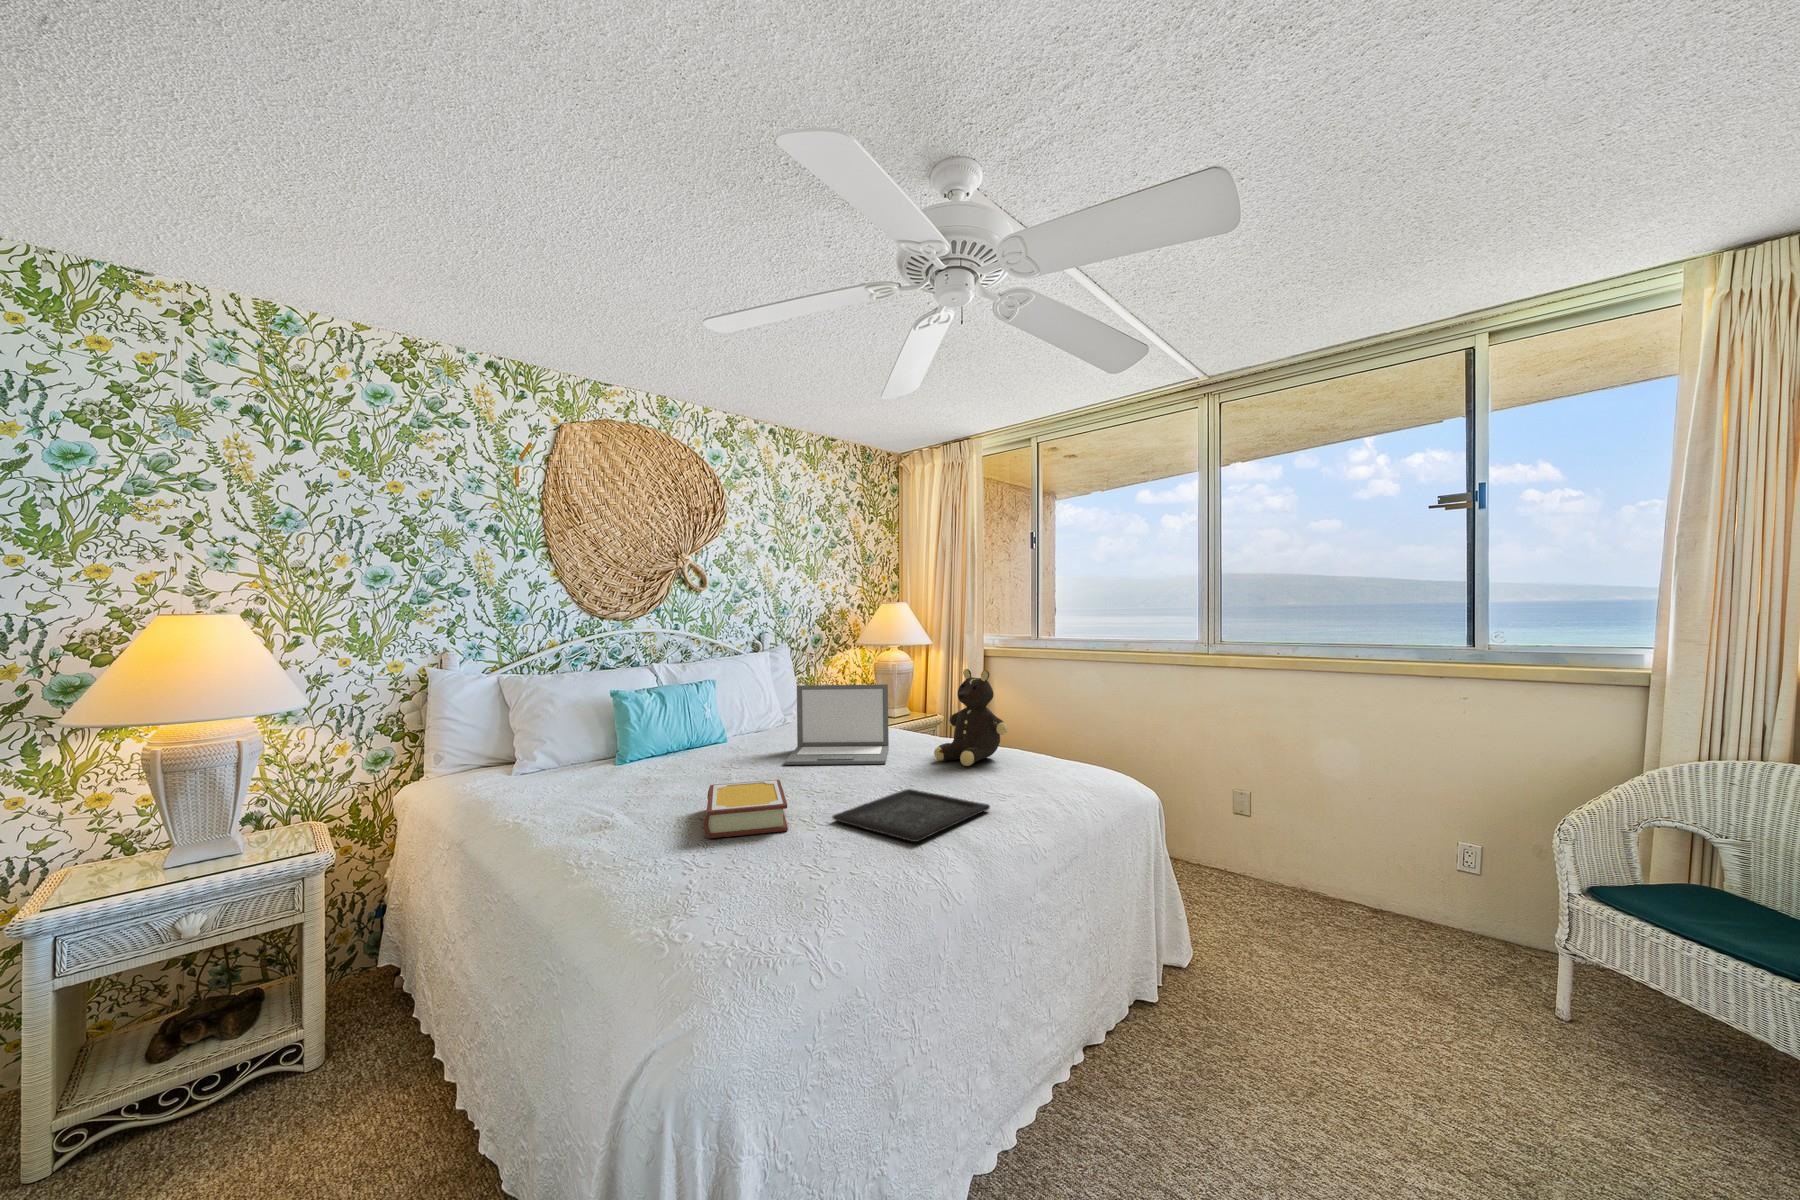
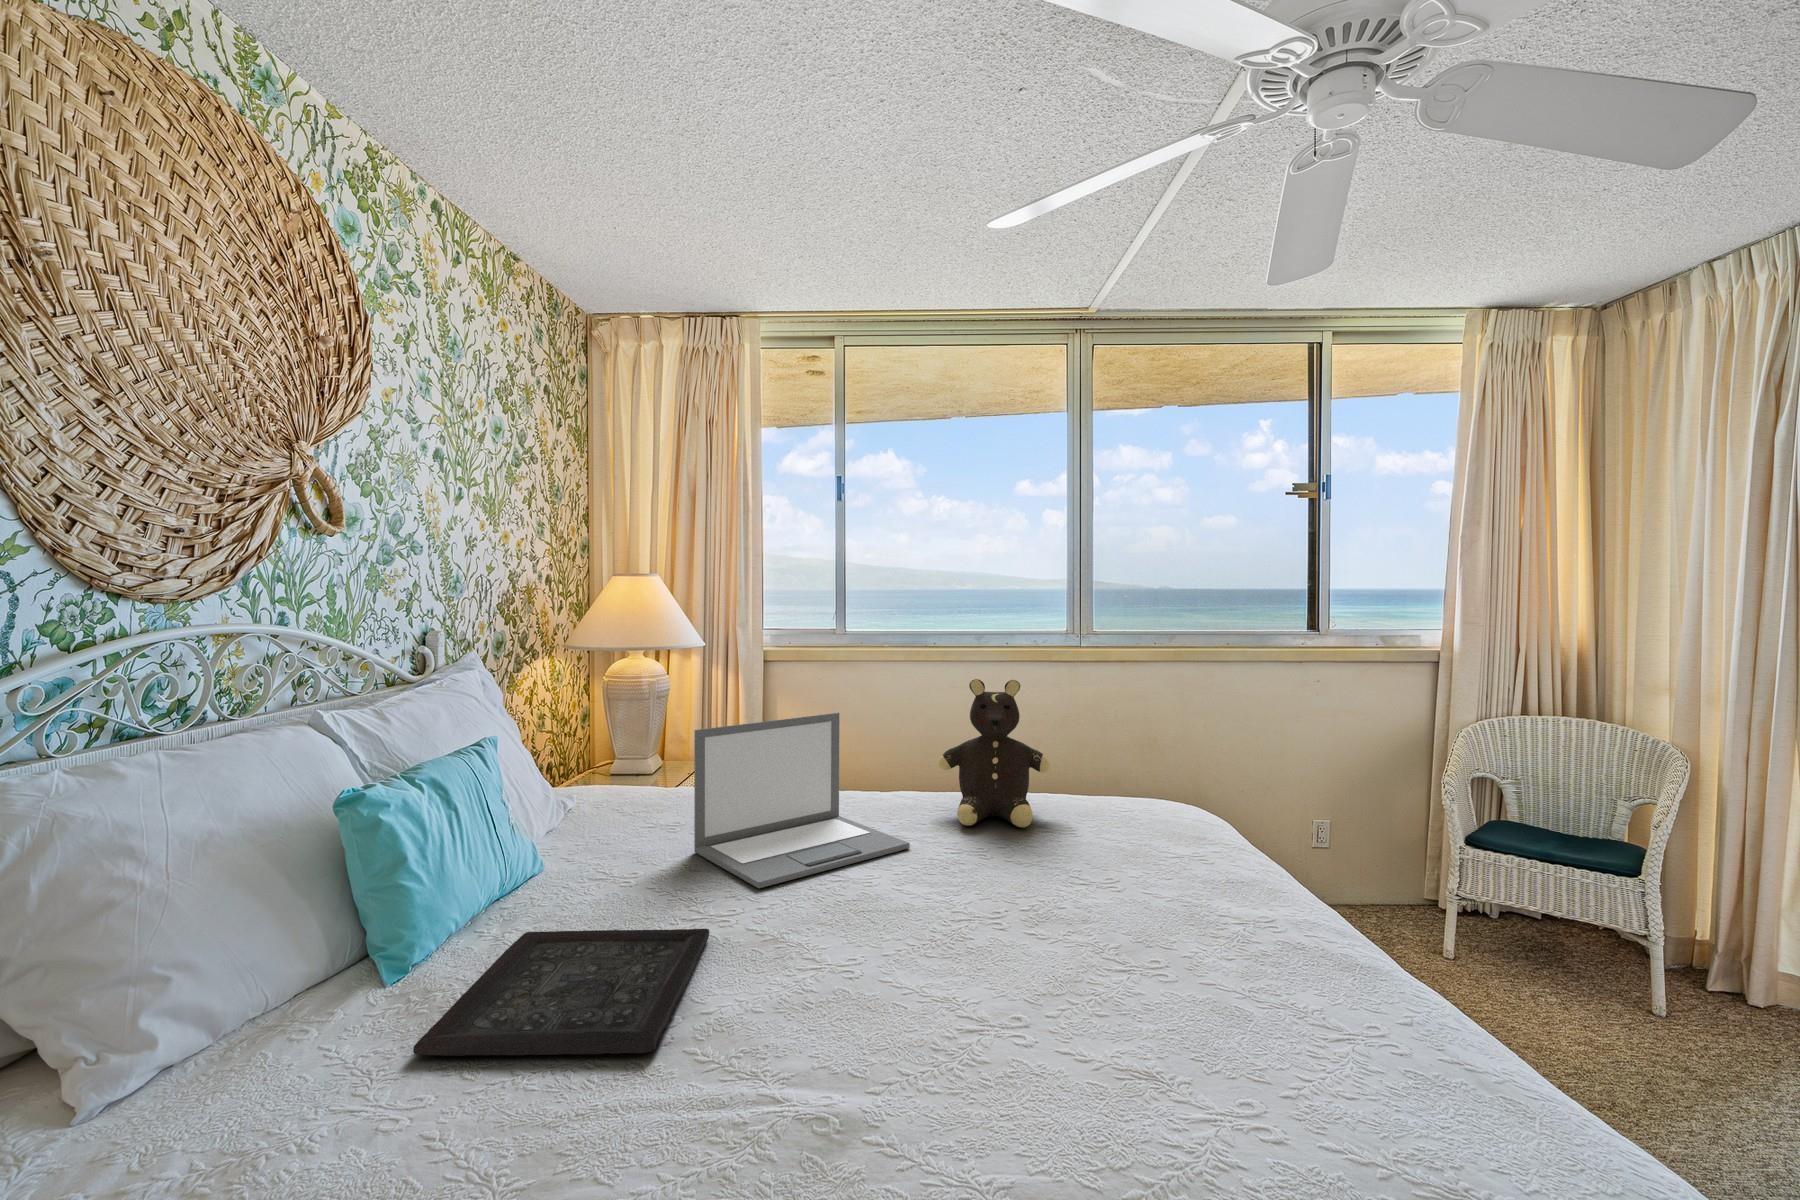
book: present [704,780,788,838] -> none [879,923,1131,1093]
tray: present [832,789,990,842] -> present [413,929,710,1056]

